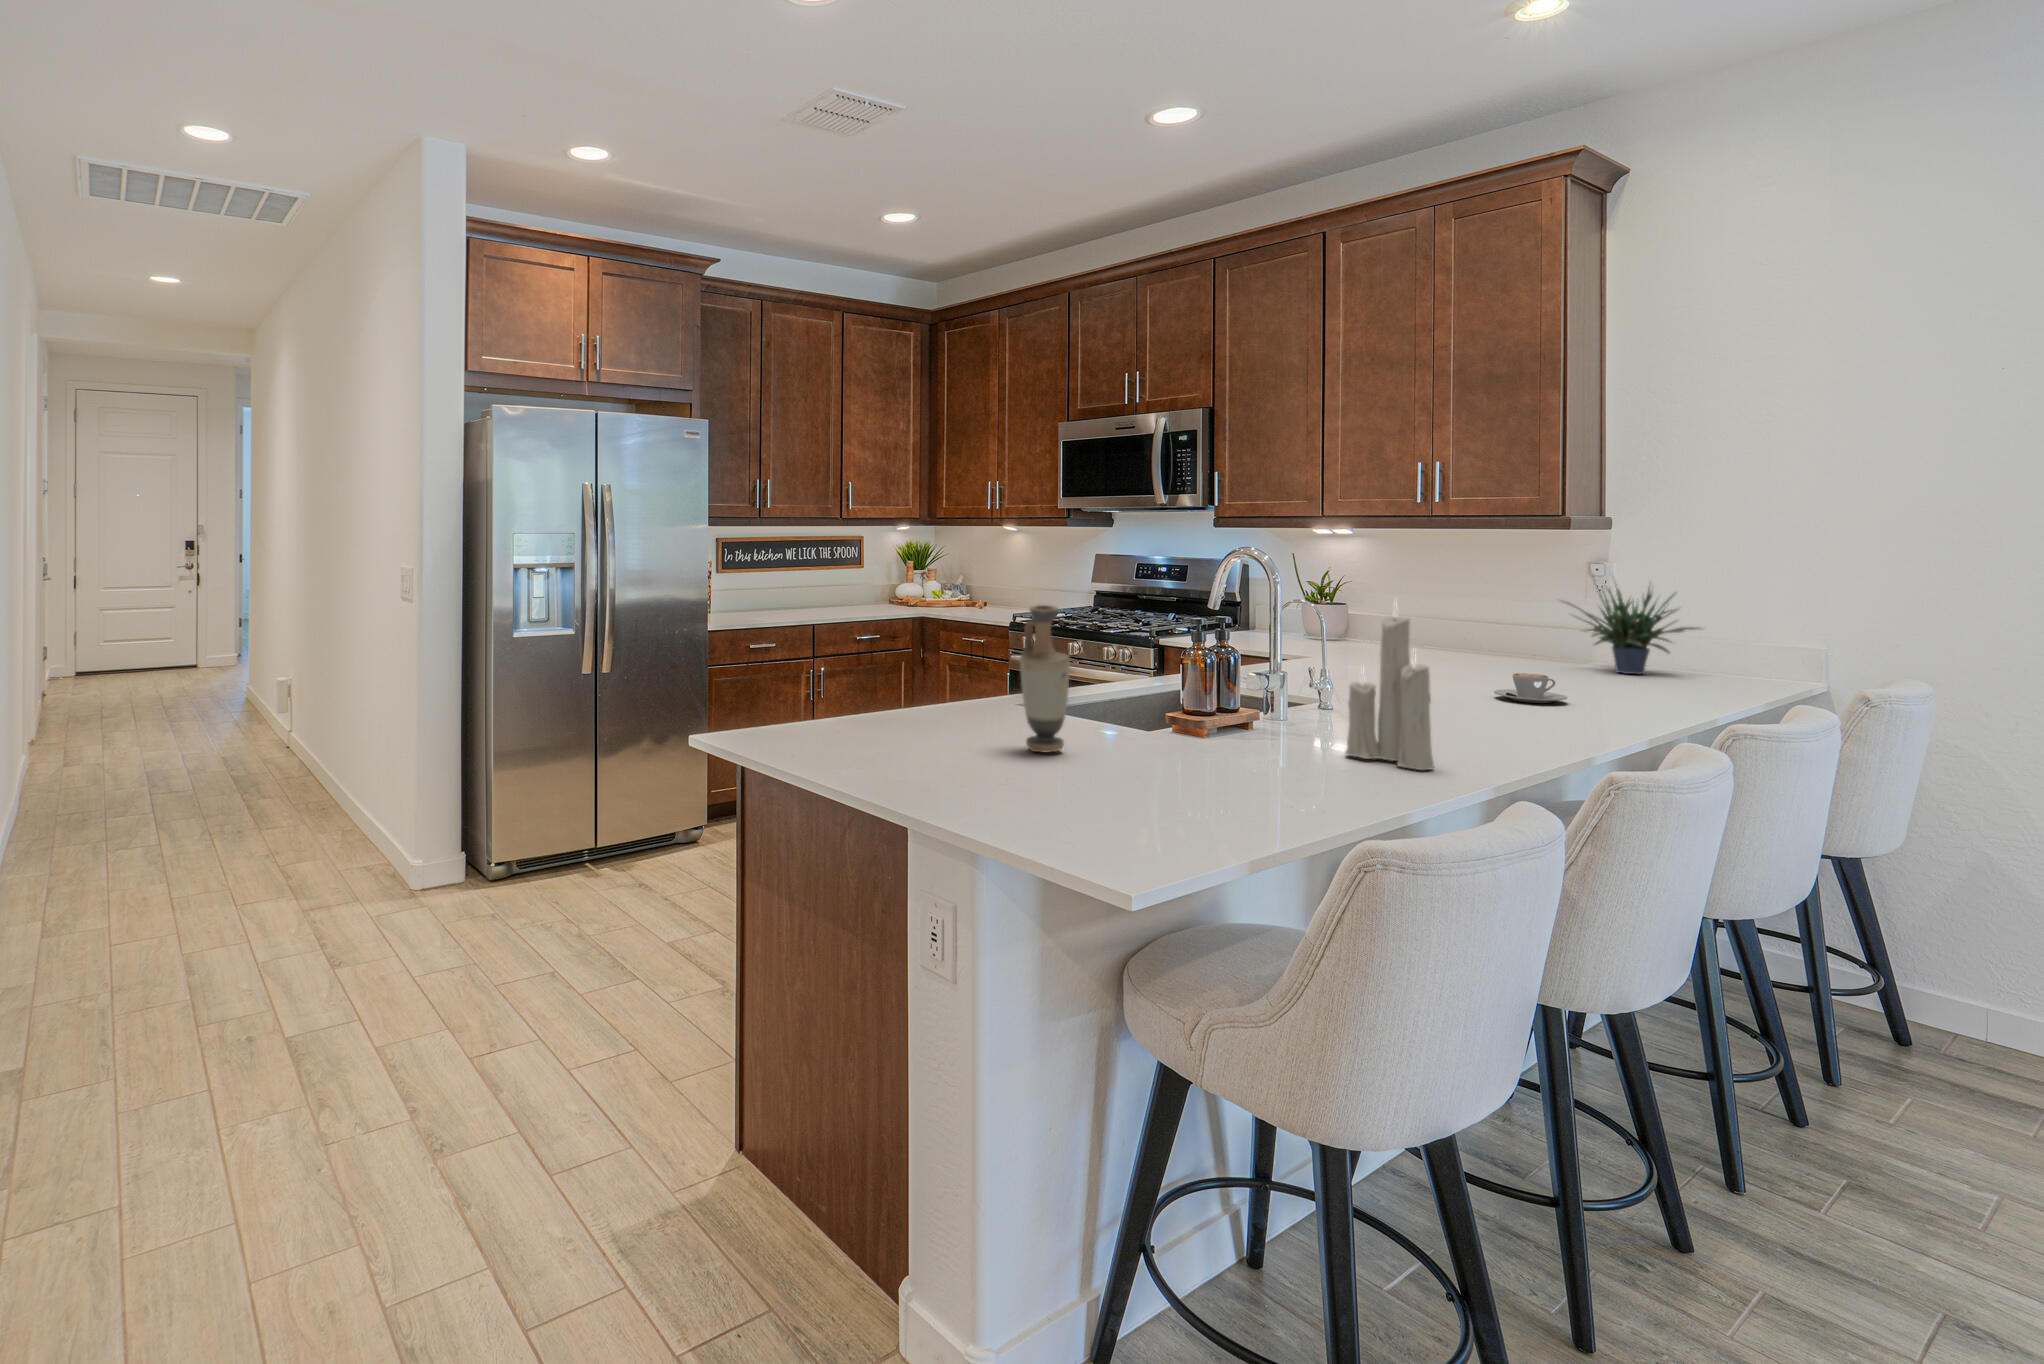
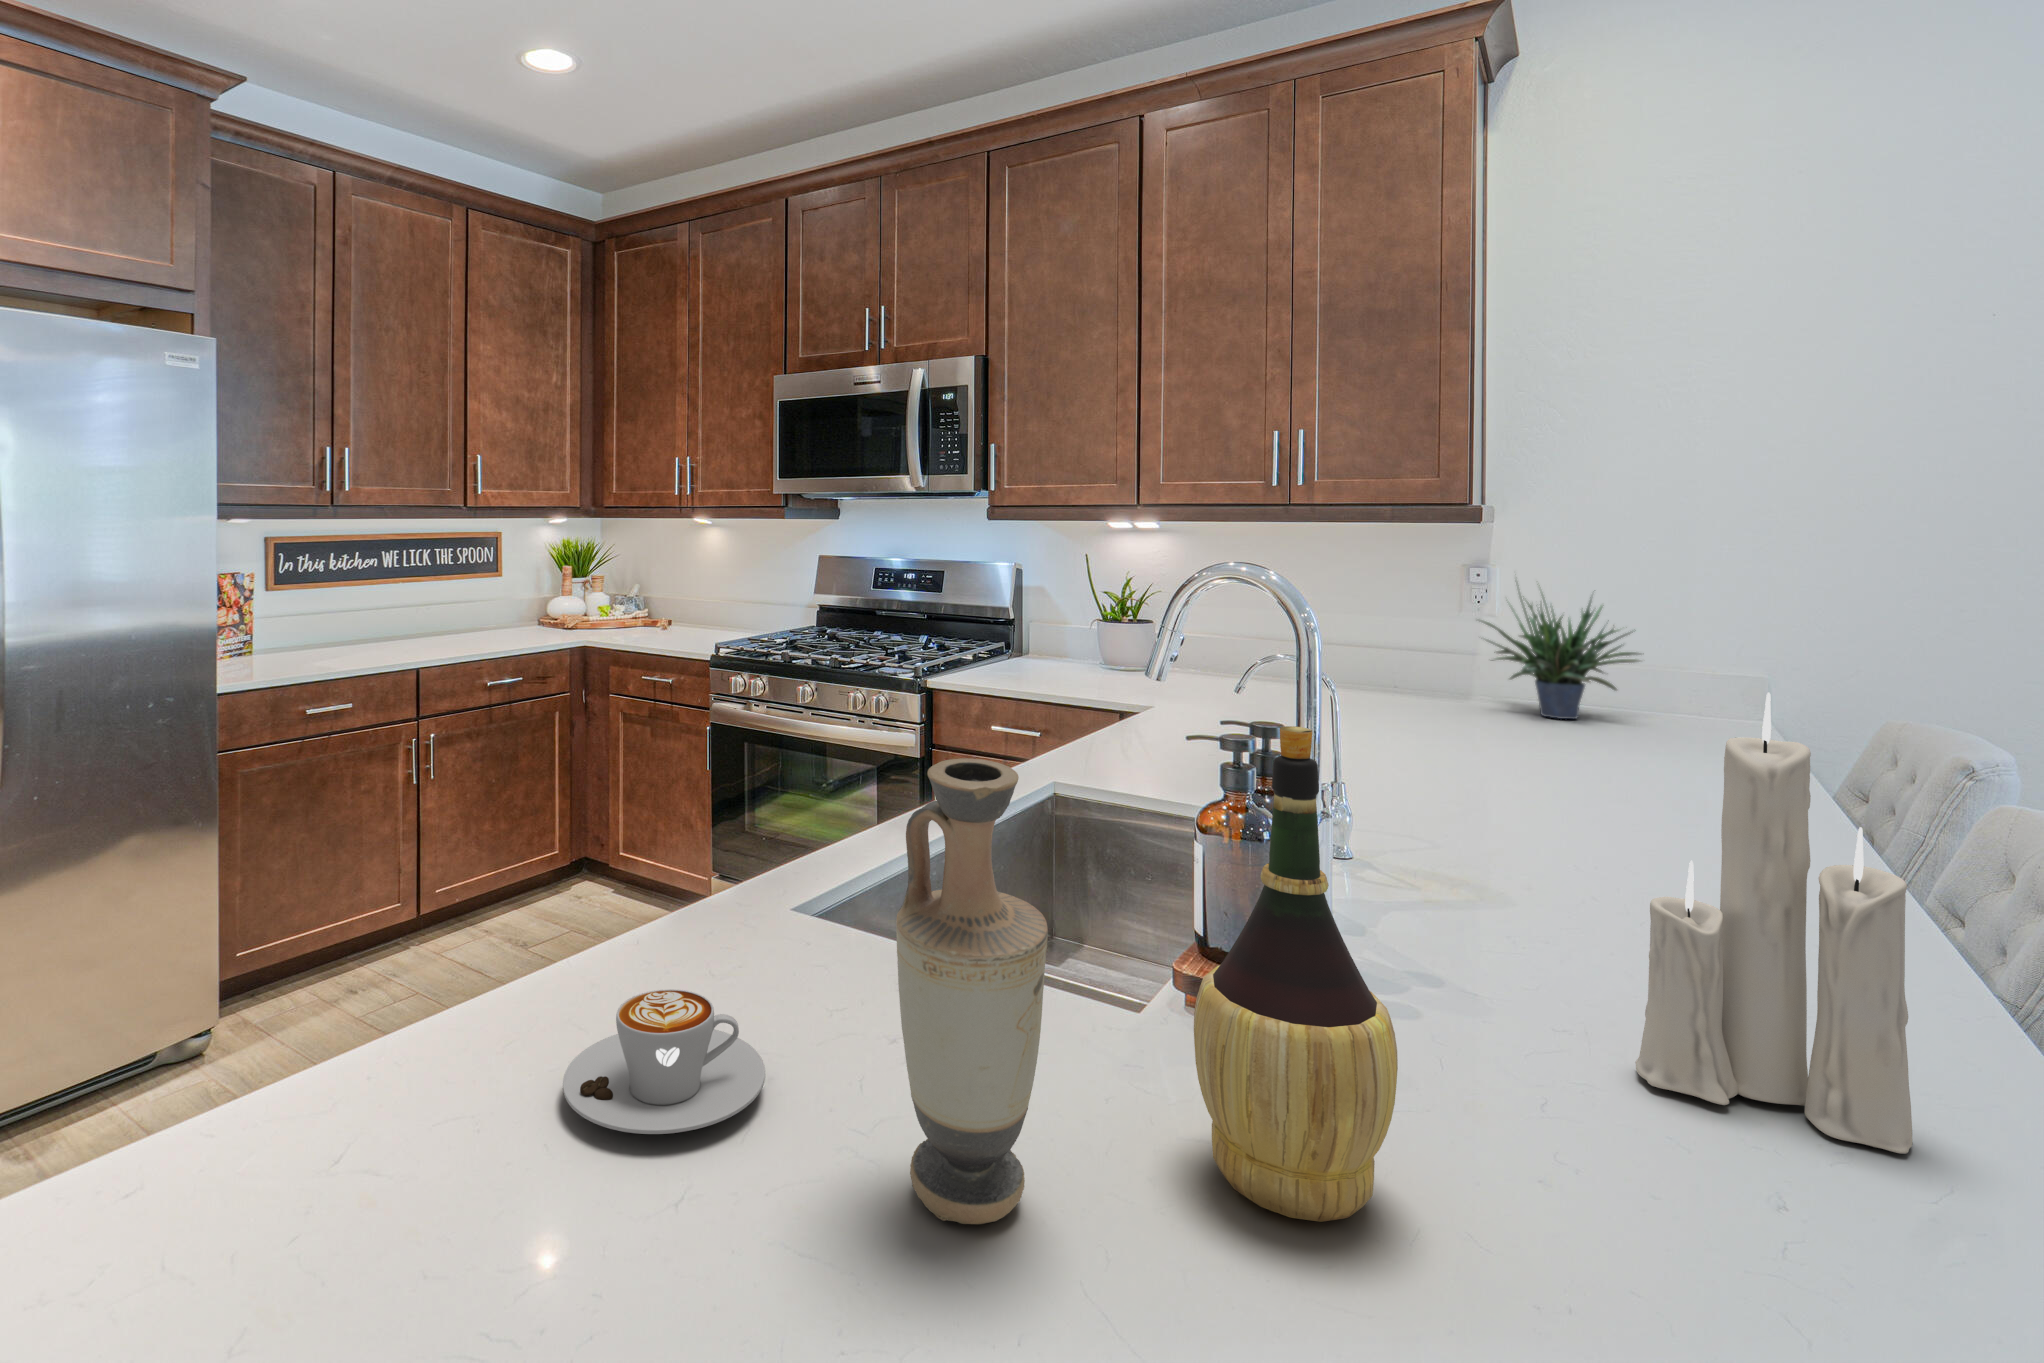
wine bottle: none [1128,598,1196,760] -> present [1194,726,1398,1222]
coffee cup: present [1494,673,1567,703] -> present [563,989,765,1134]

